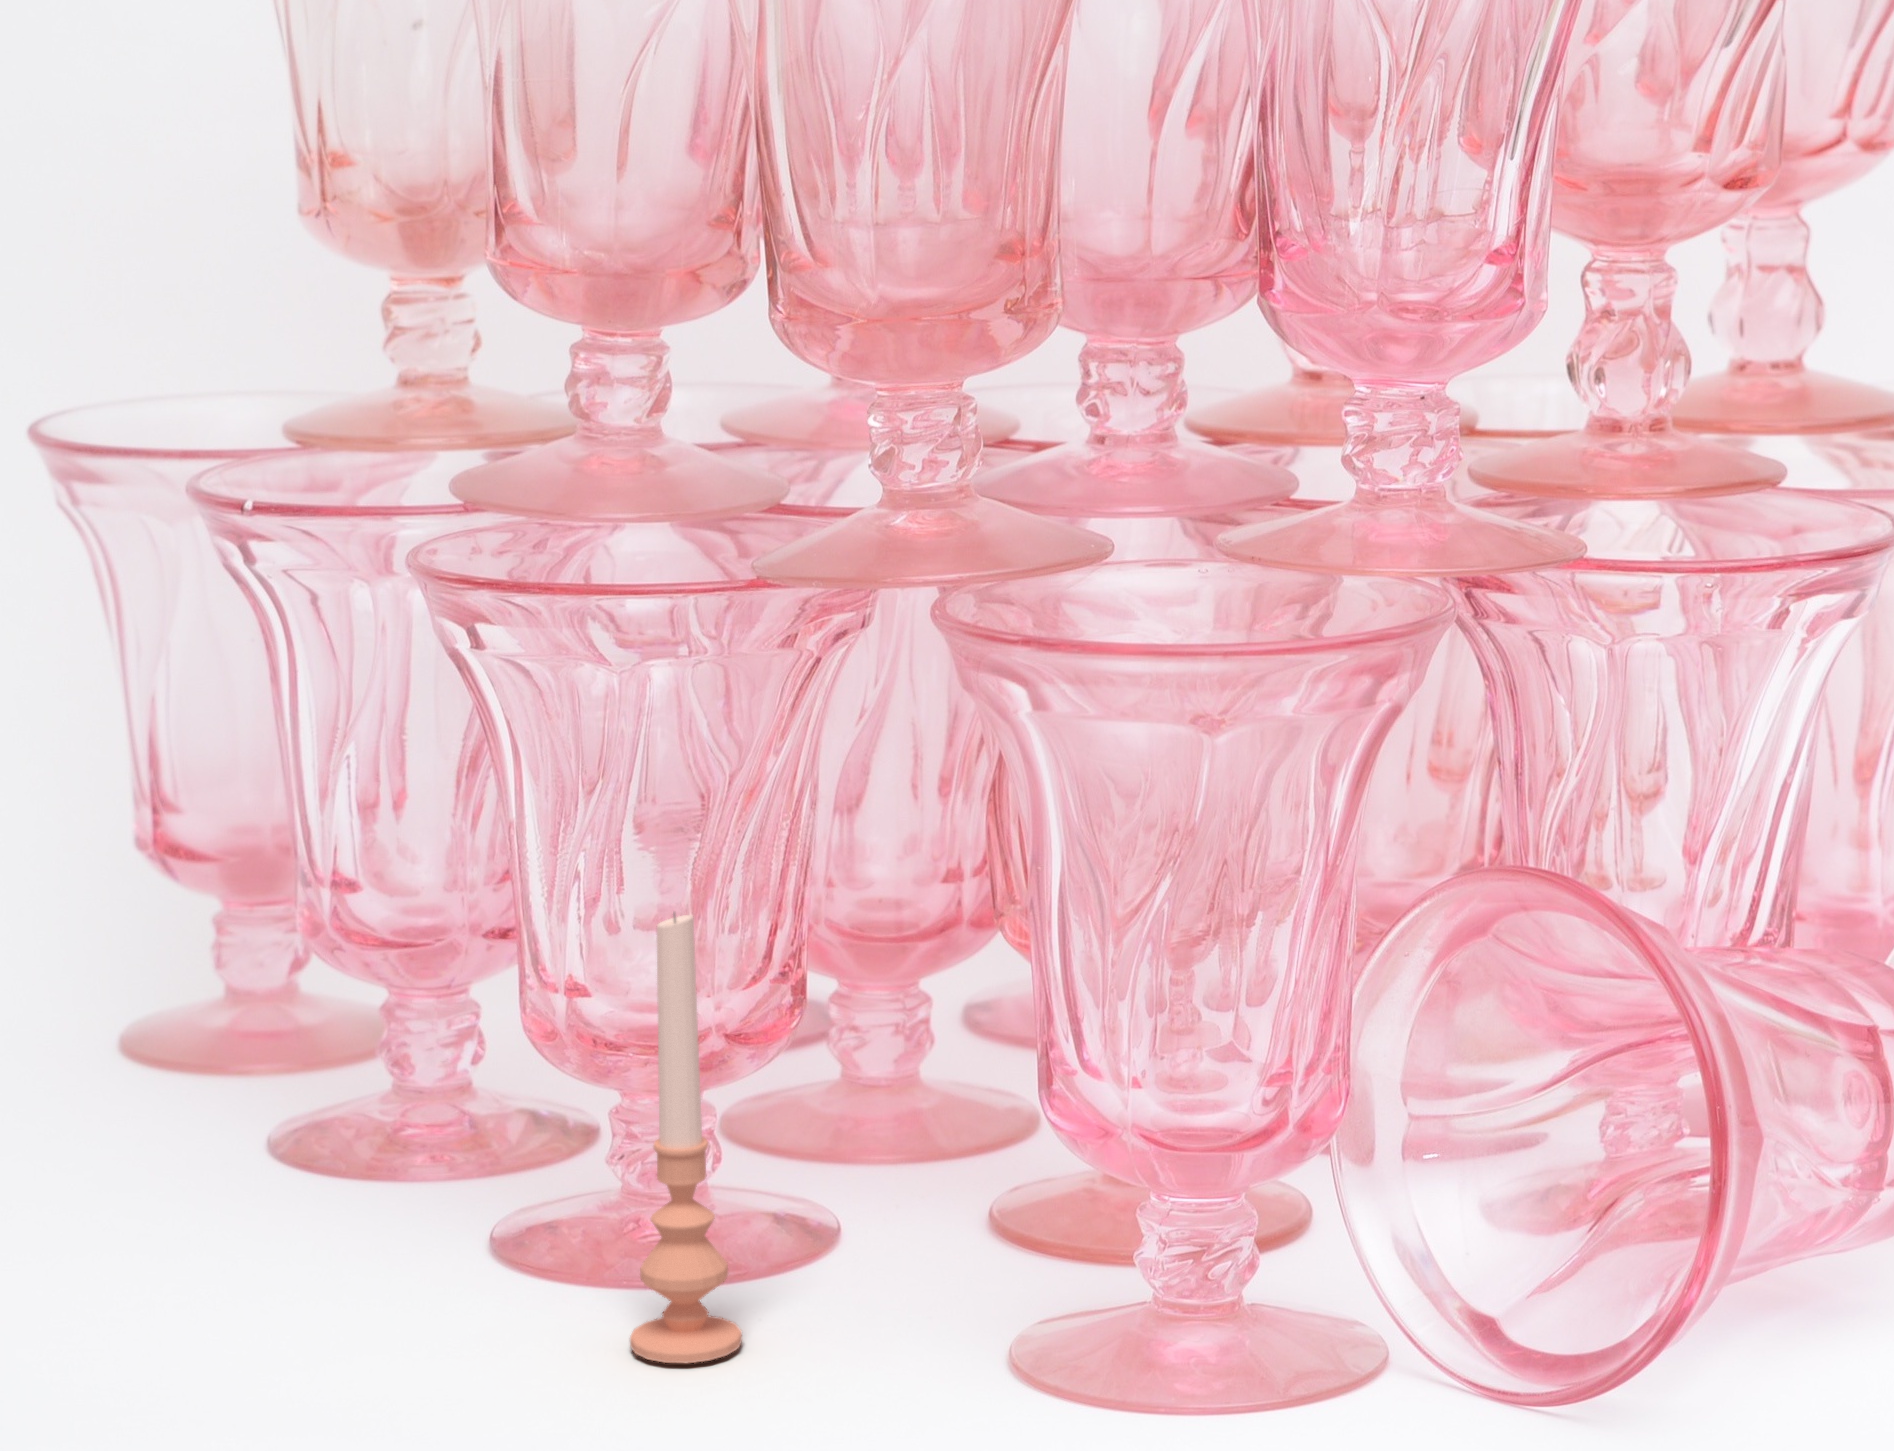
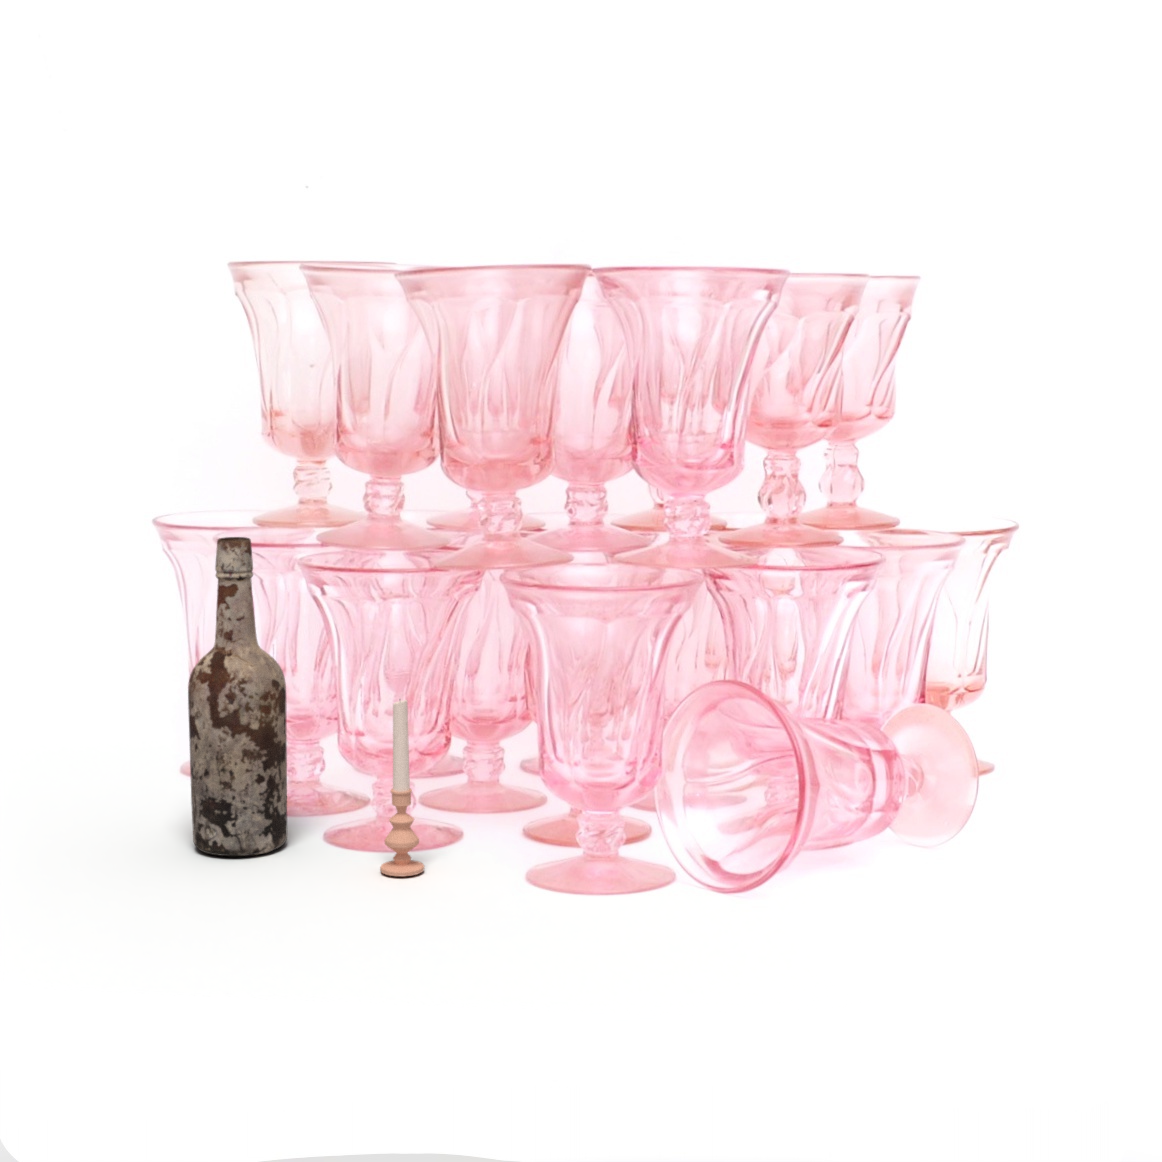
wine bottle: none [131,494,390,1308] -> present [188,537,287,856]

